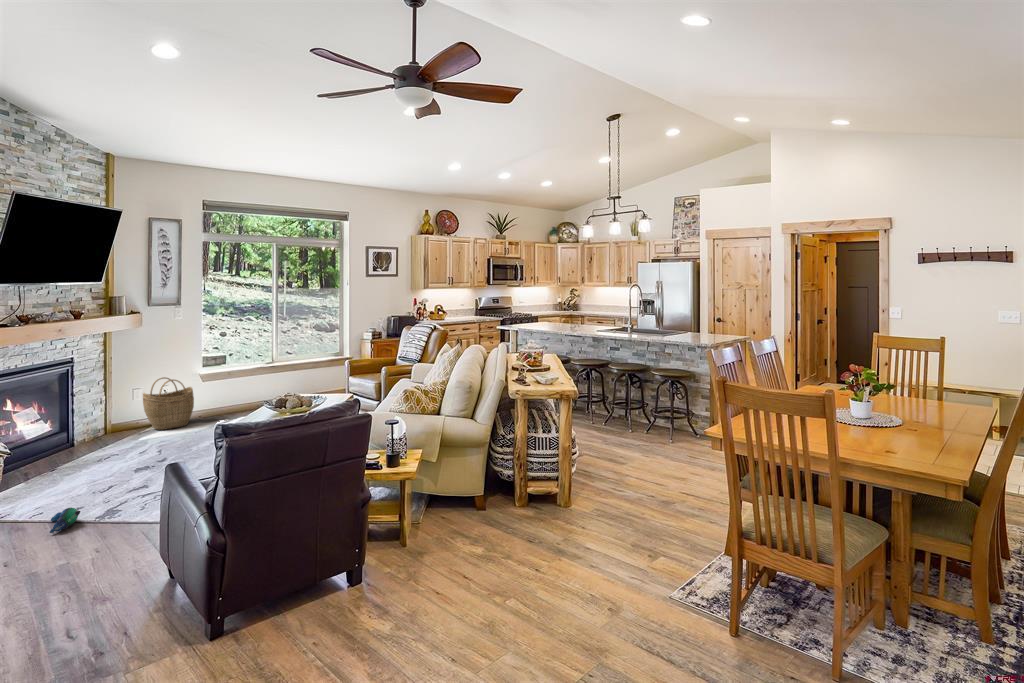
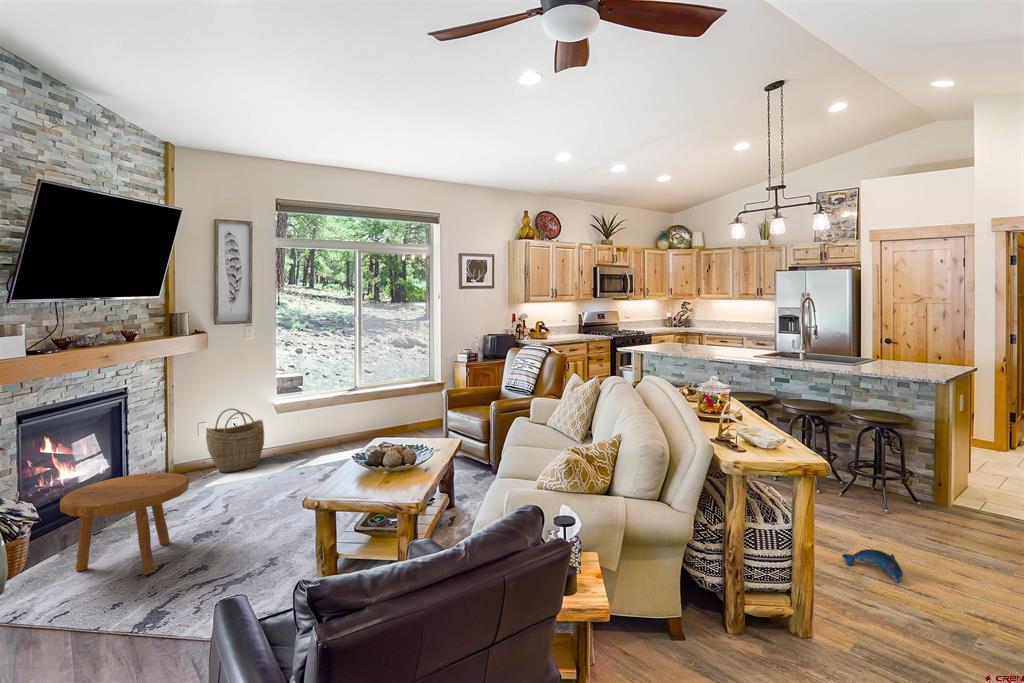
footstool: none [38,421,138,492] -> present [60,473,189,575]
plush toy: present [50,508,80,533] -> present [842,549,903,583]

